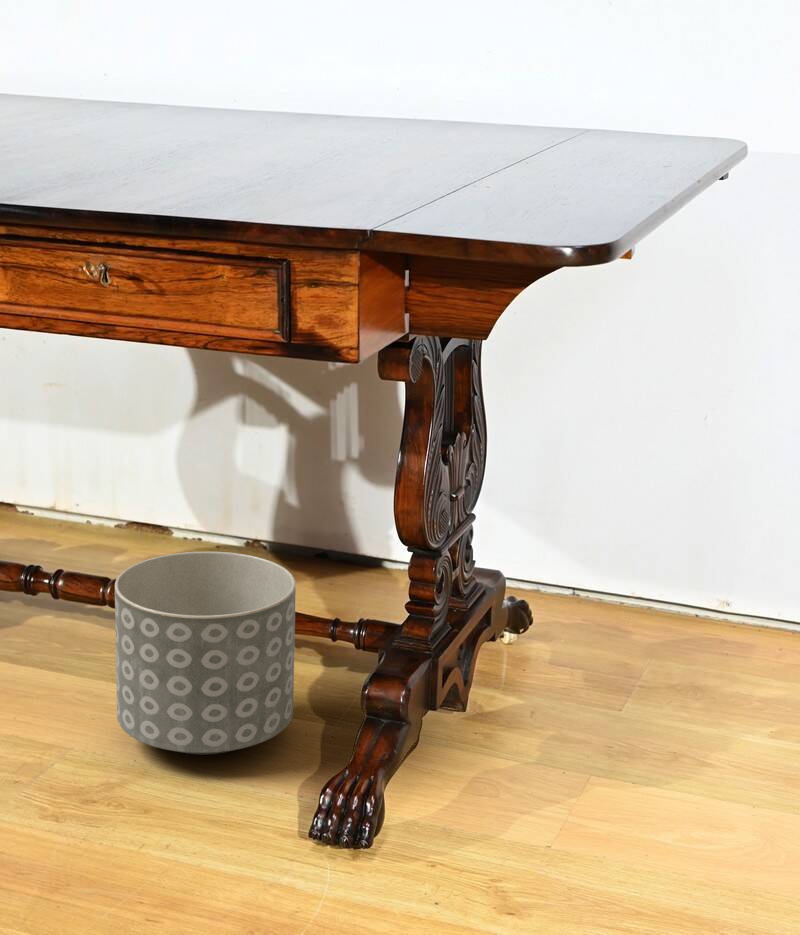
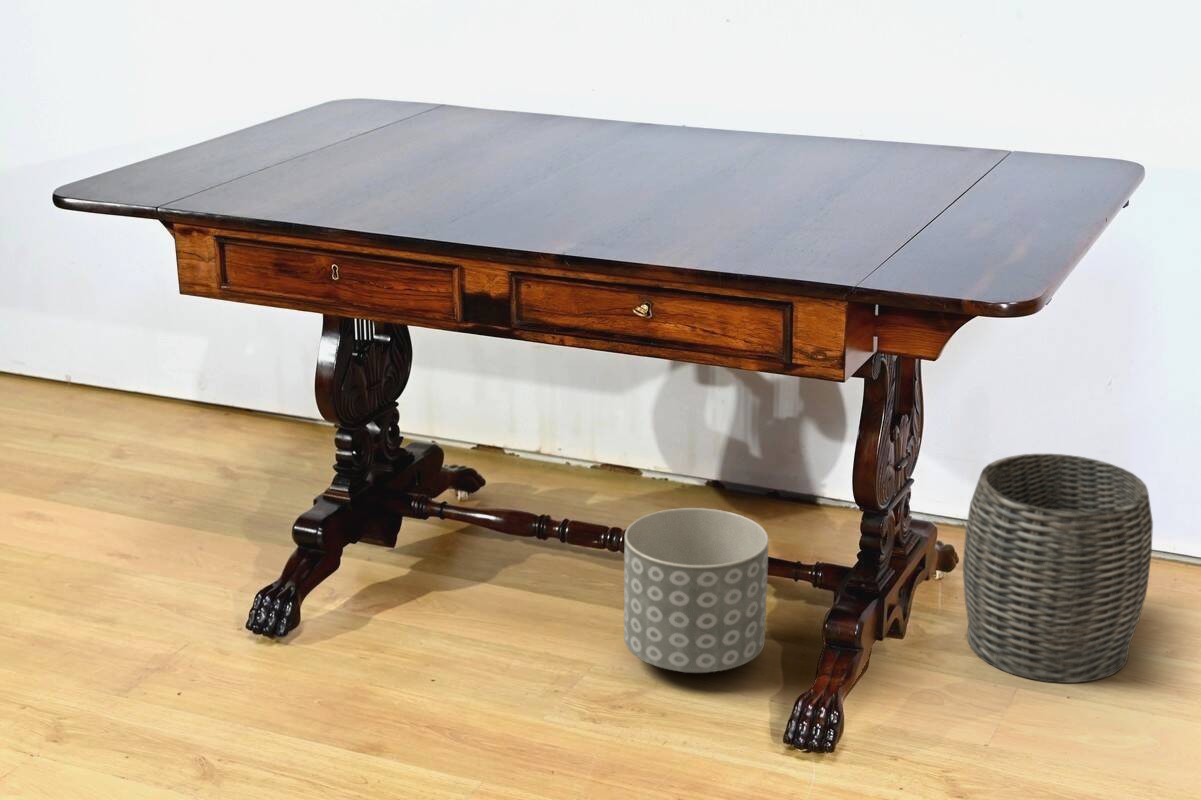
woven basket: none [532,487,753,756] -> present [963,454,1153,683]

